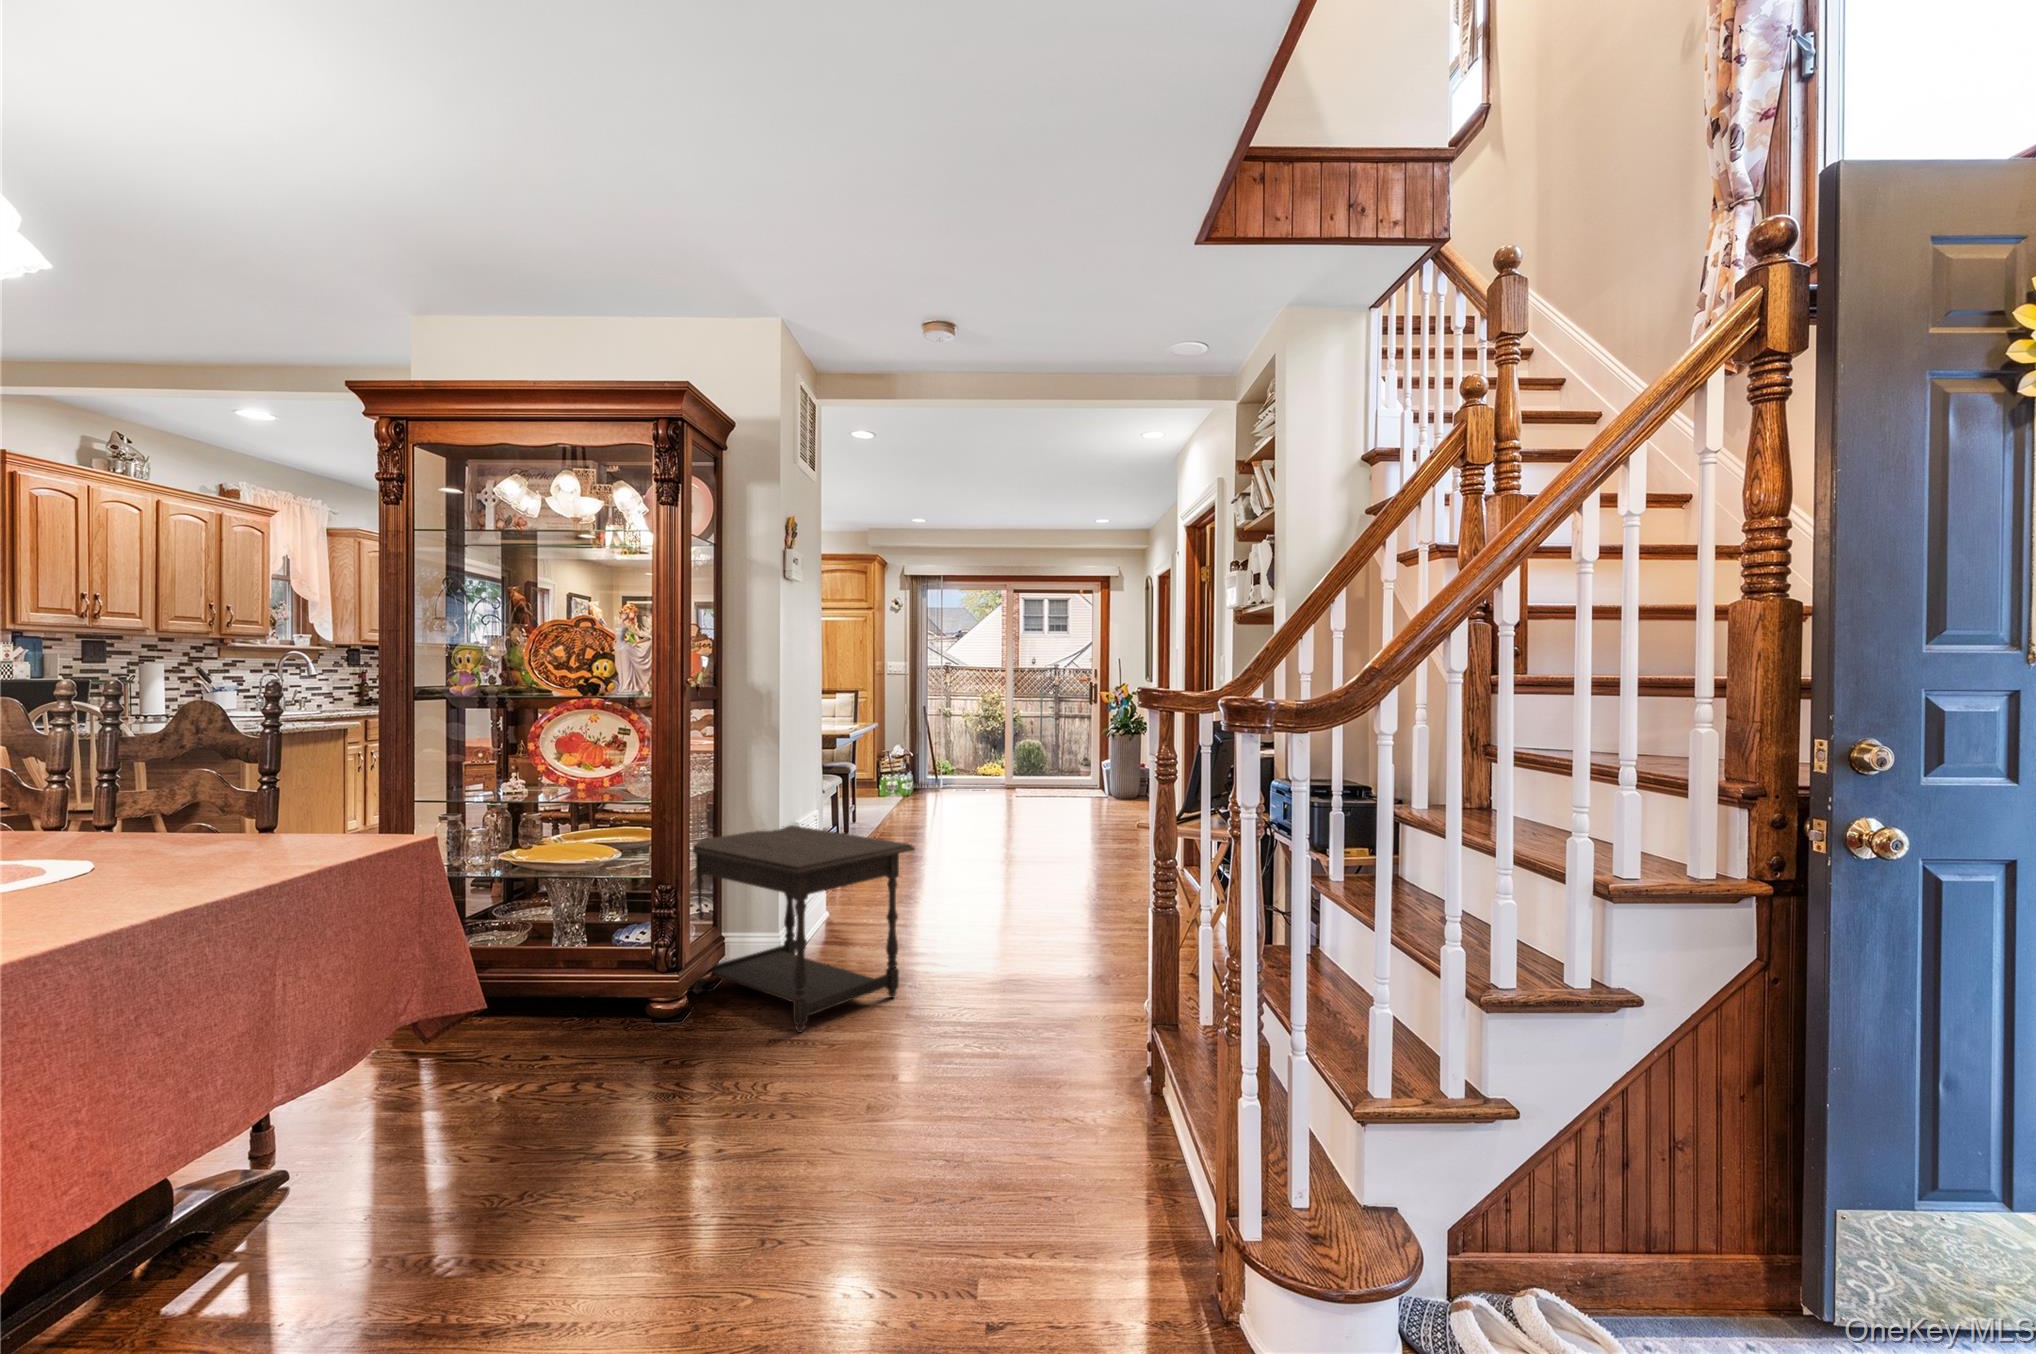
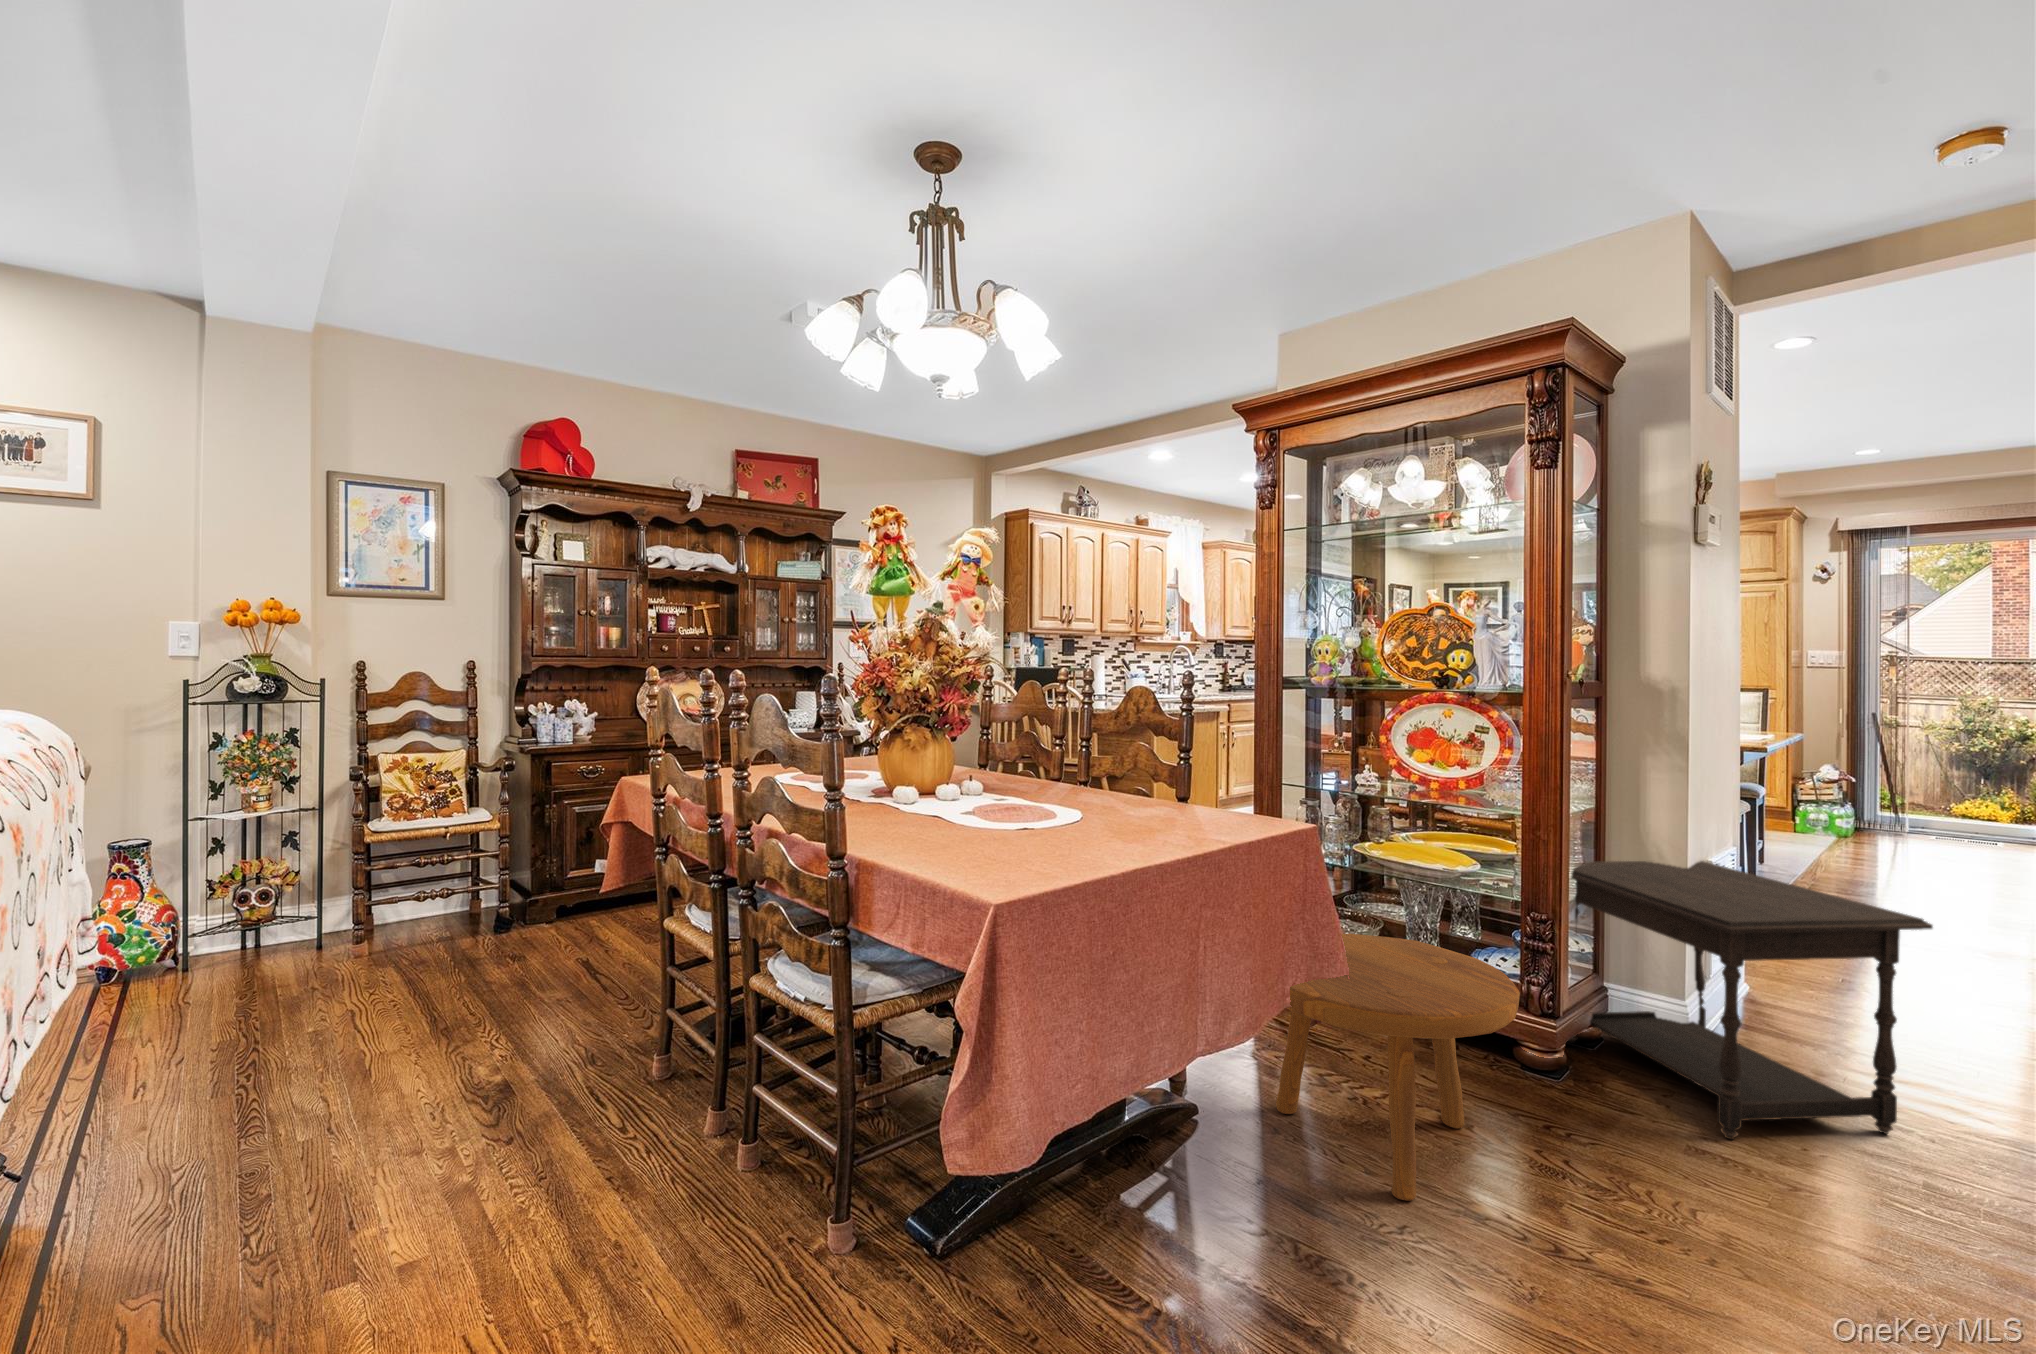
footstool: none [370,933,640,1177] -> present [1276,934,1520,1201]

